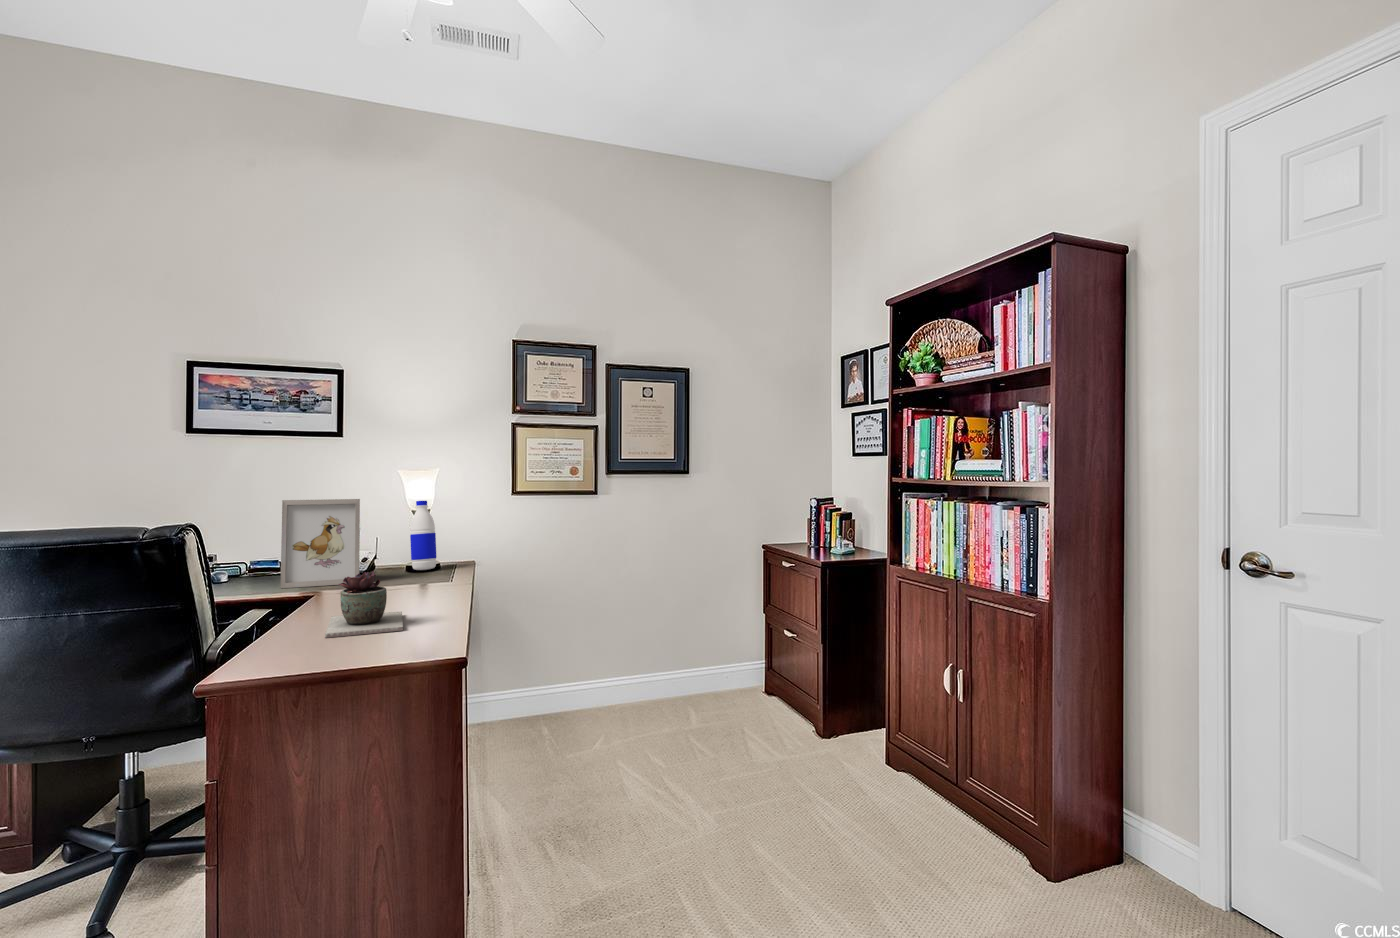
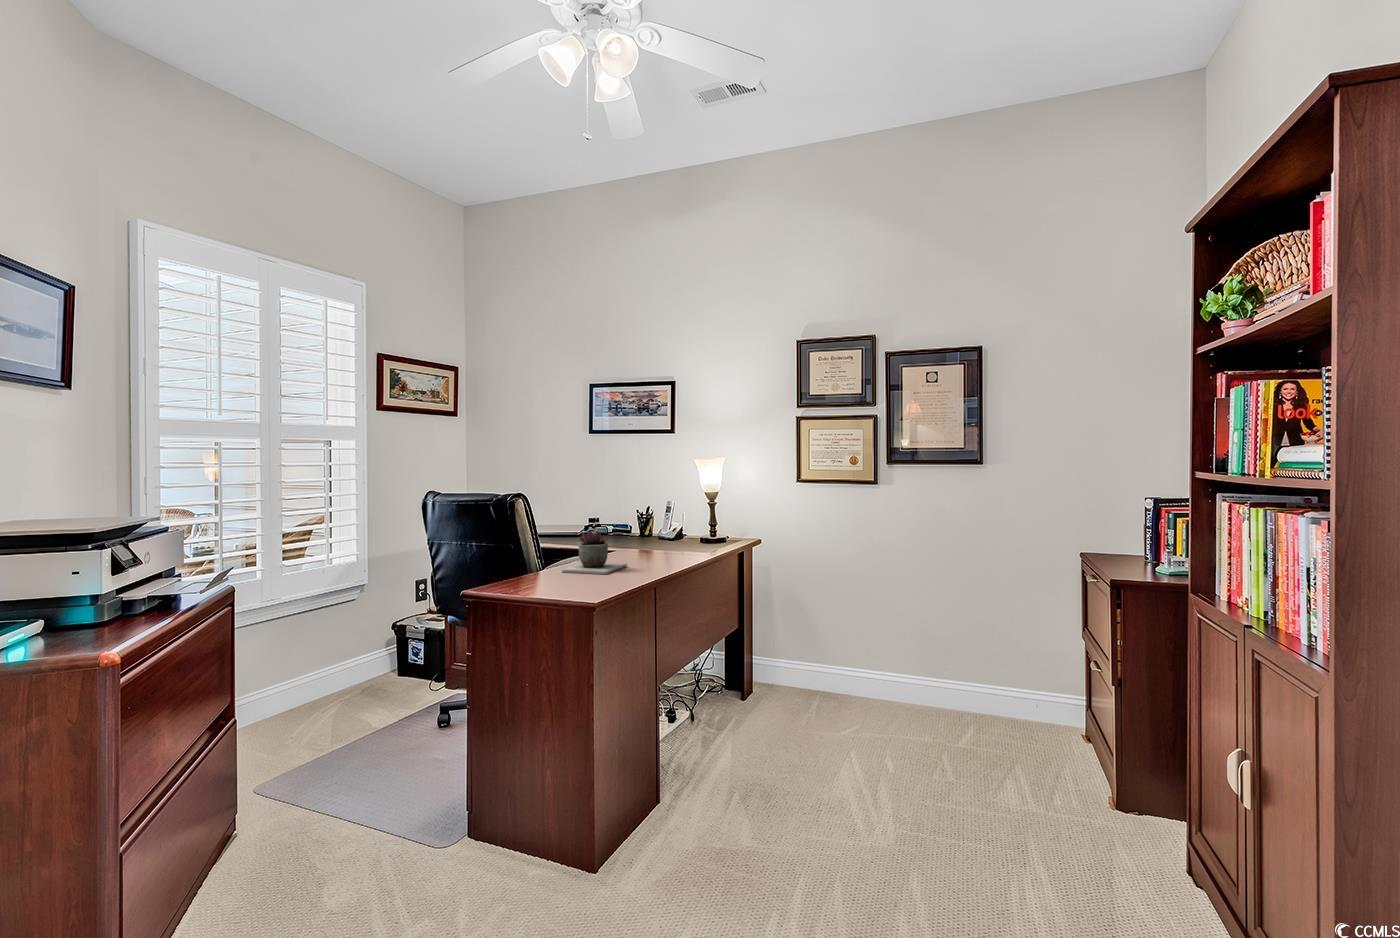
picture frame: present [280,499,360,588] -> none [605,482,661,546]
water bottle: present [410,501,436,570] -> none [702,485,721,541]

